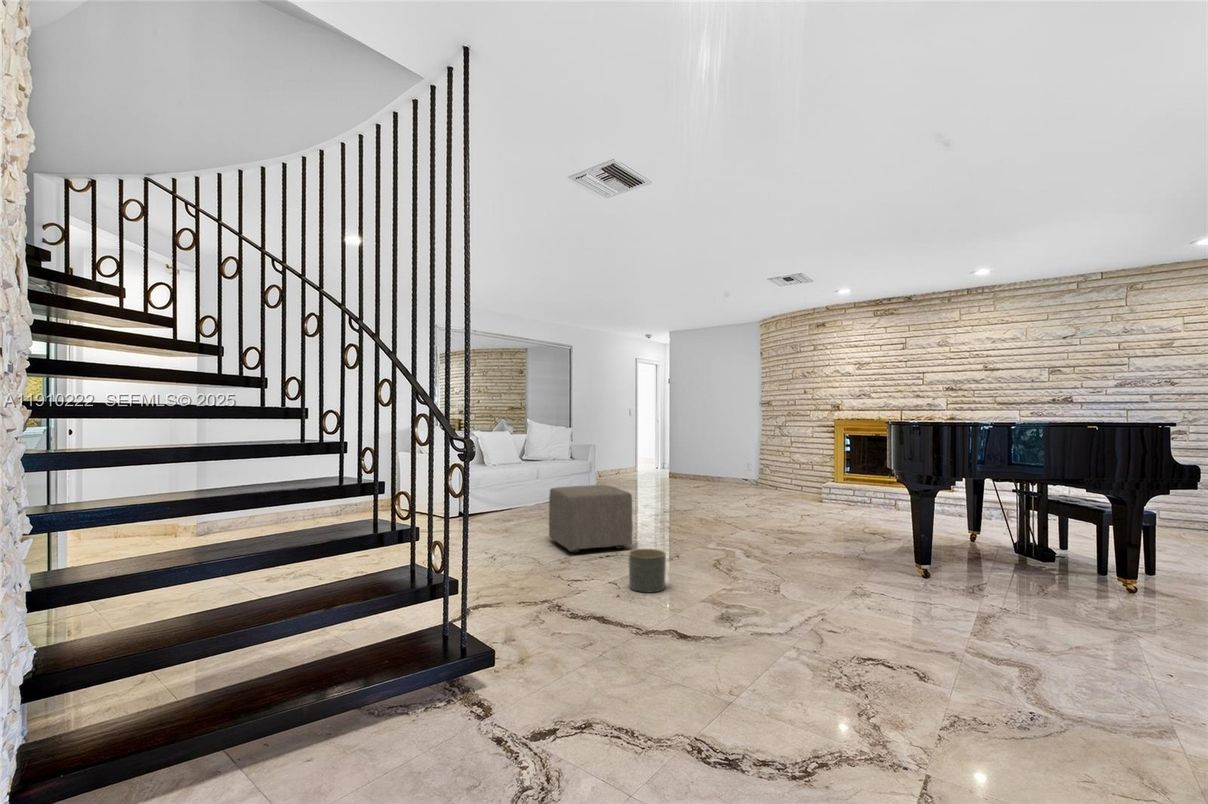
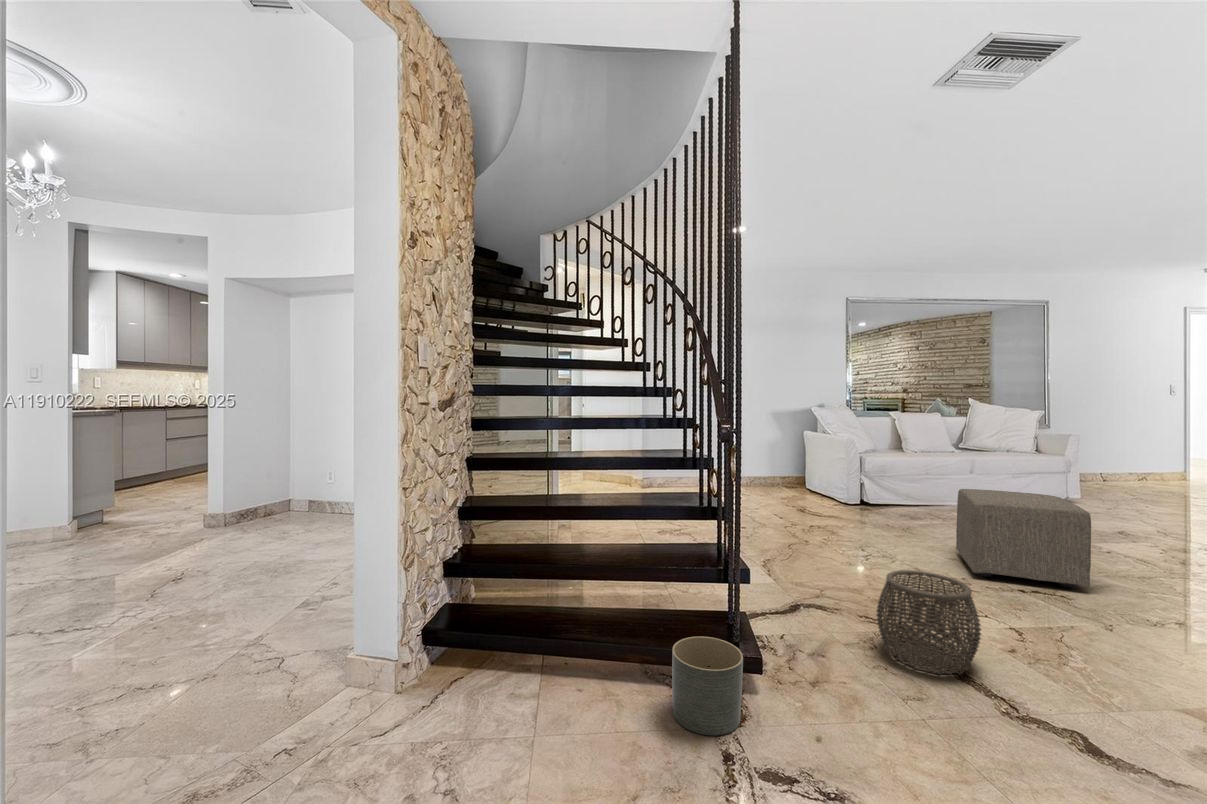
planter: present [629,549,666,592] -> present [672,636,743,736]
woven basket: none [542,551,611,627] -> present [876,570,981,675]

